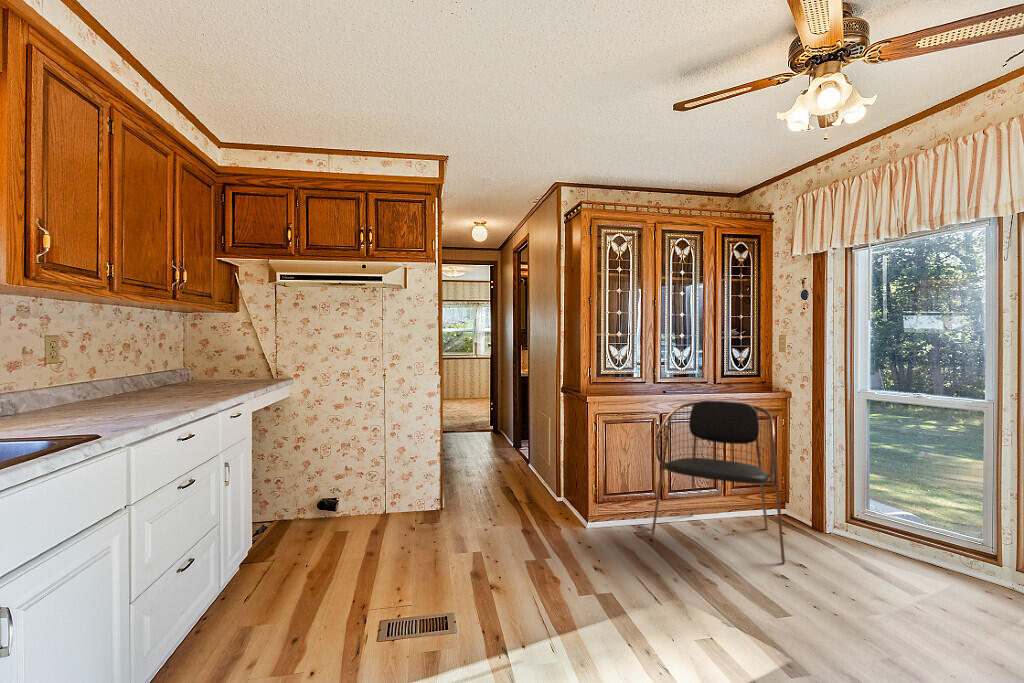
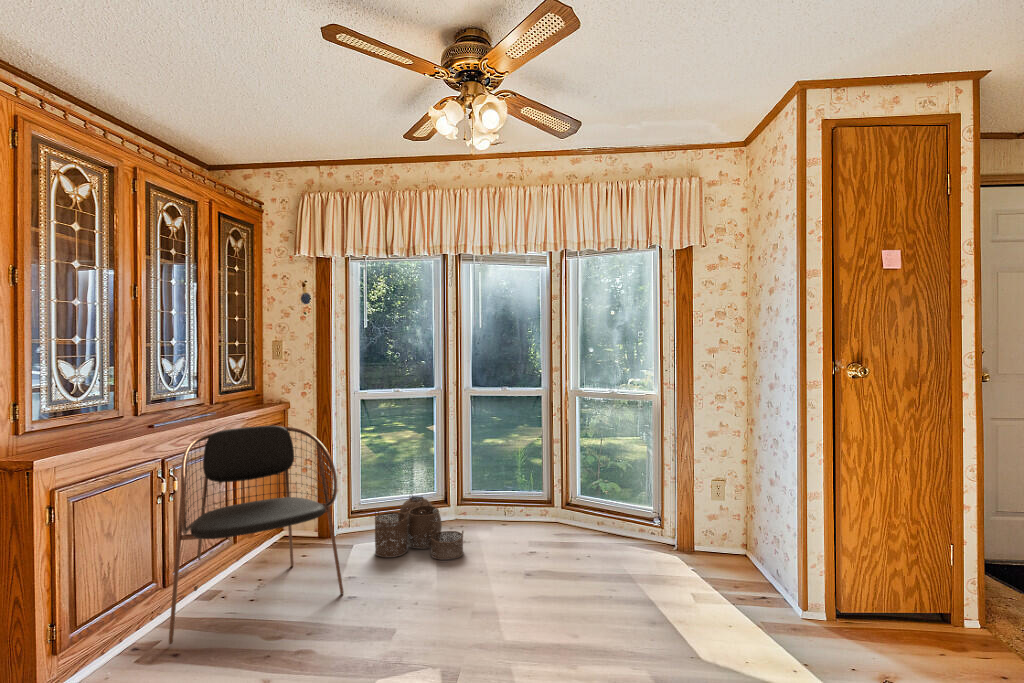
woven basket: none [848,508,966,597] -> present [375,494,463,559]

